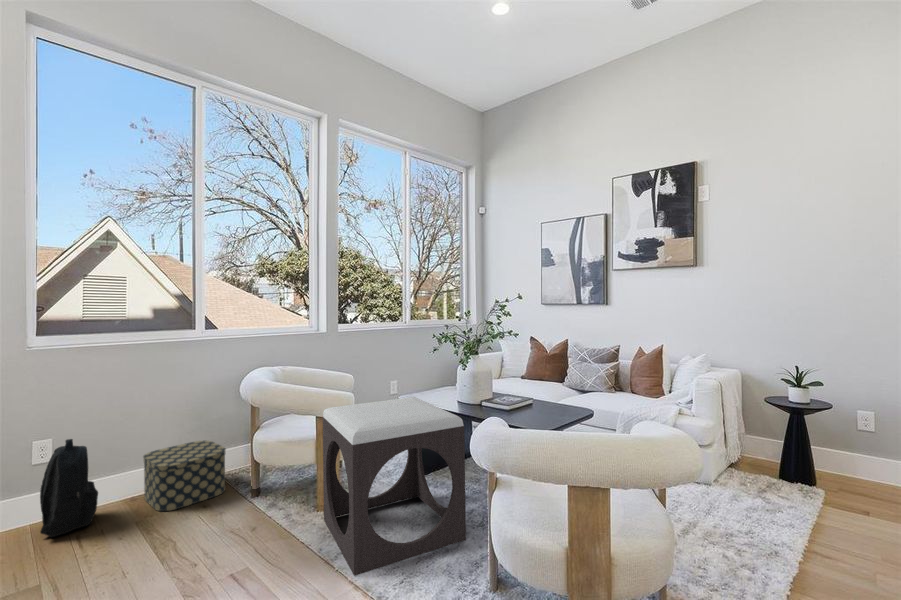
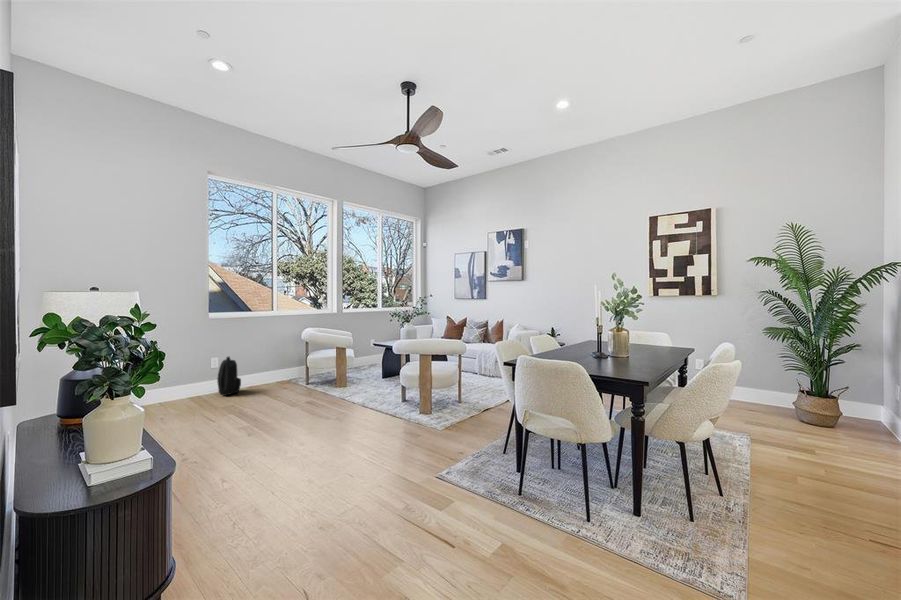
footstool: present [323,397,466,576] -> none [339,340,397,401]
storage box: present [143,441,226,511] -> none [255,363,292,389]

